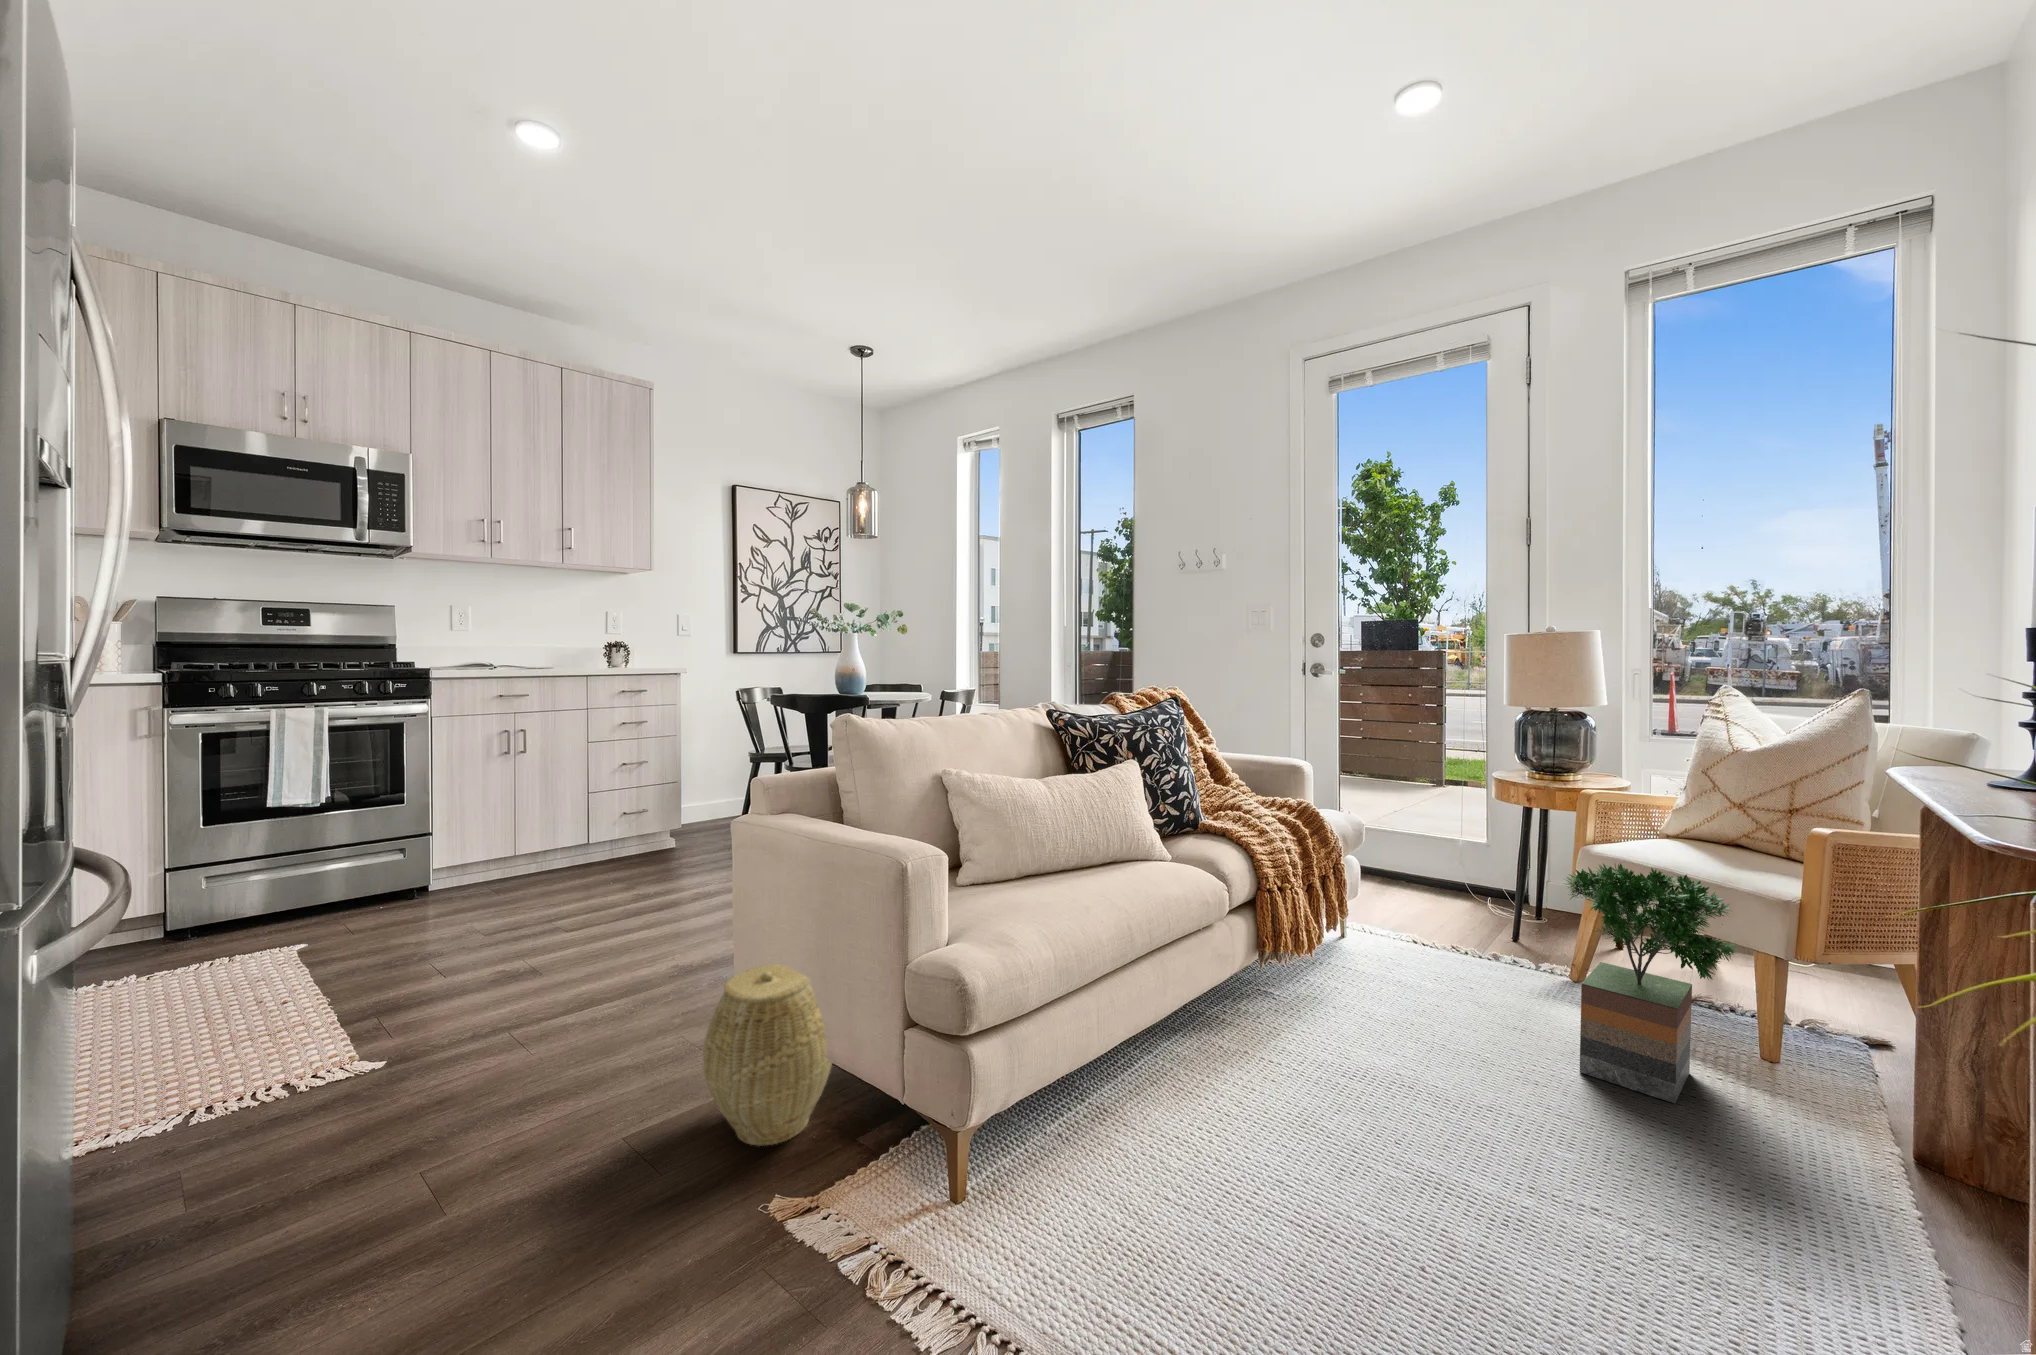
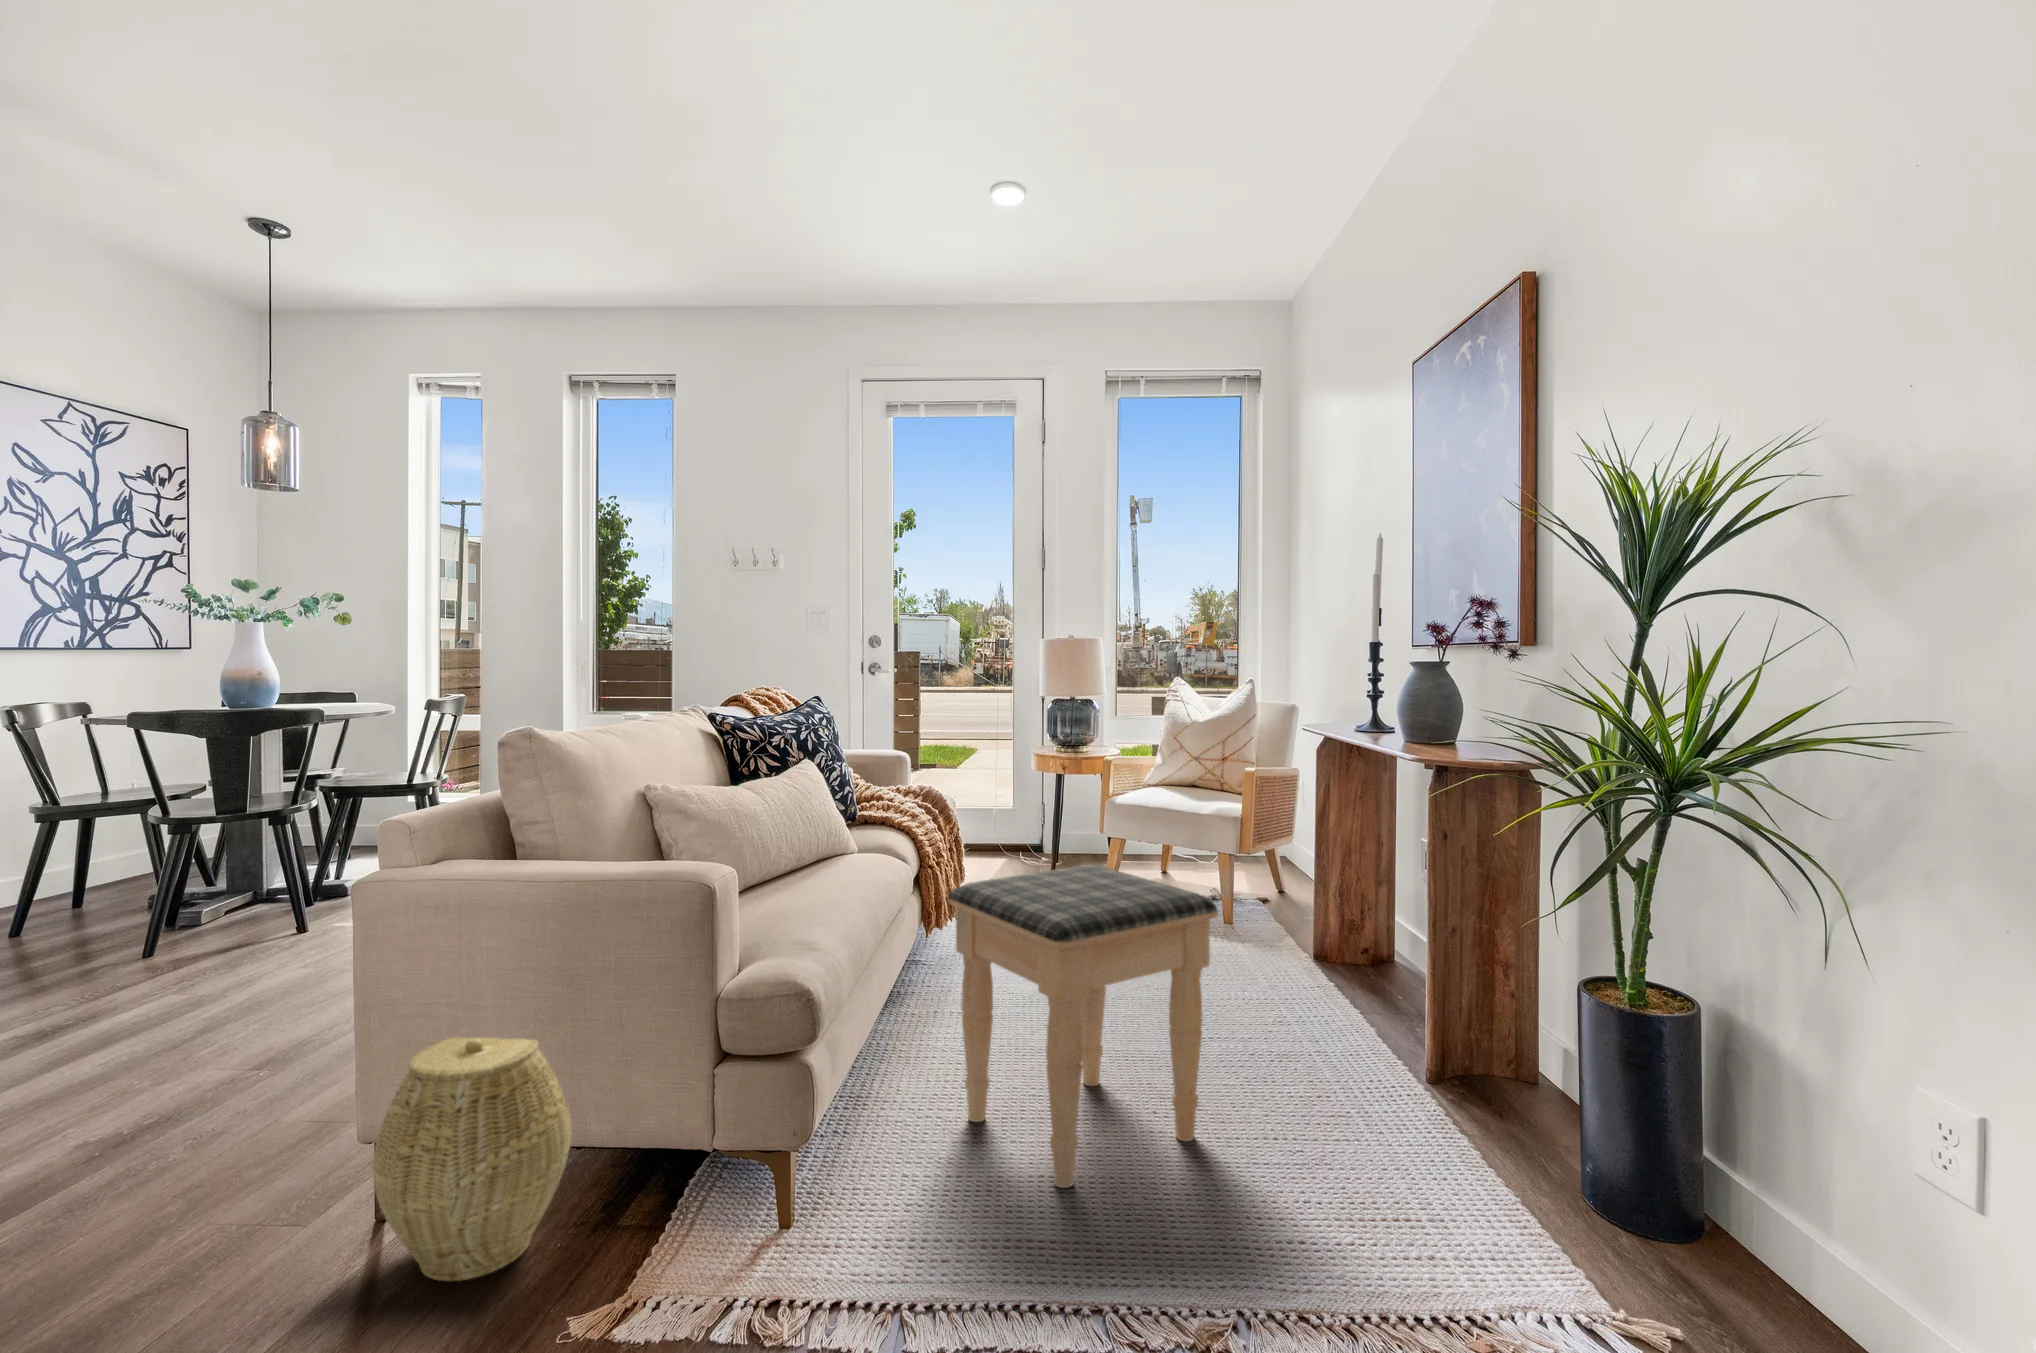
potted tree: present [1564,863,1738,1103] -> none [1198,814,1316,994]
footstool: none [1160,911,1440,1264] -> present [949,865,1218,1188]

